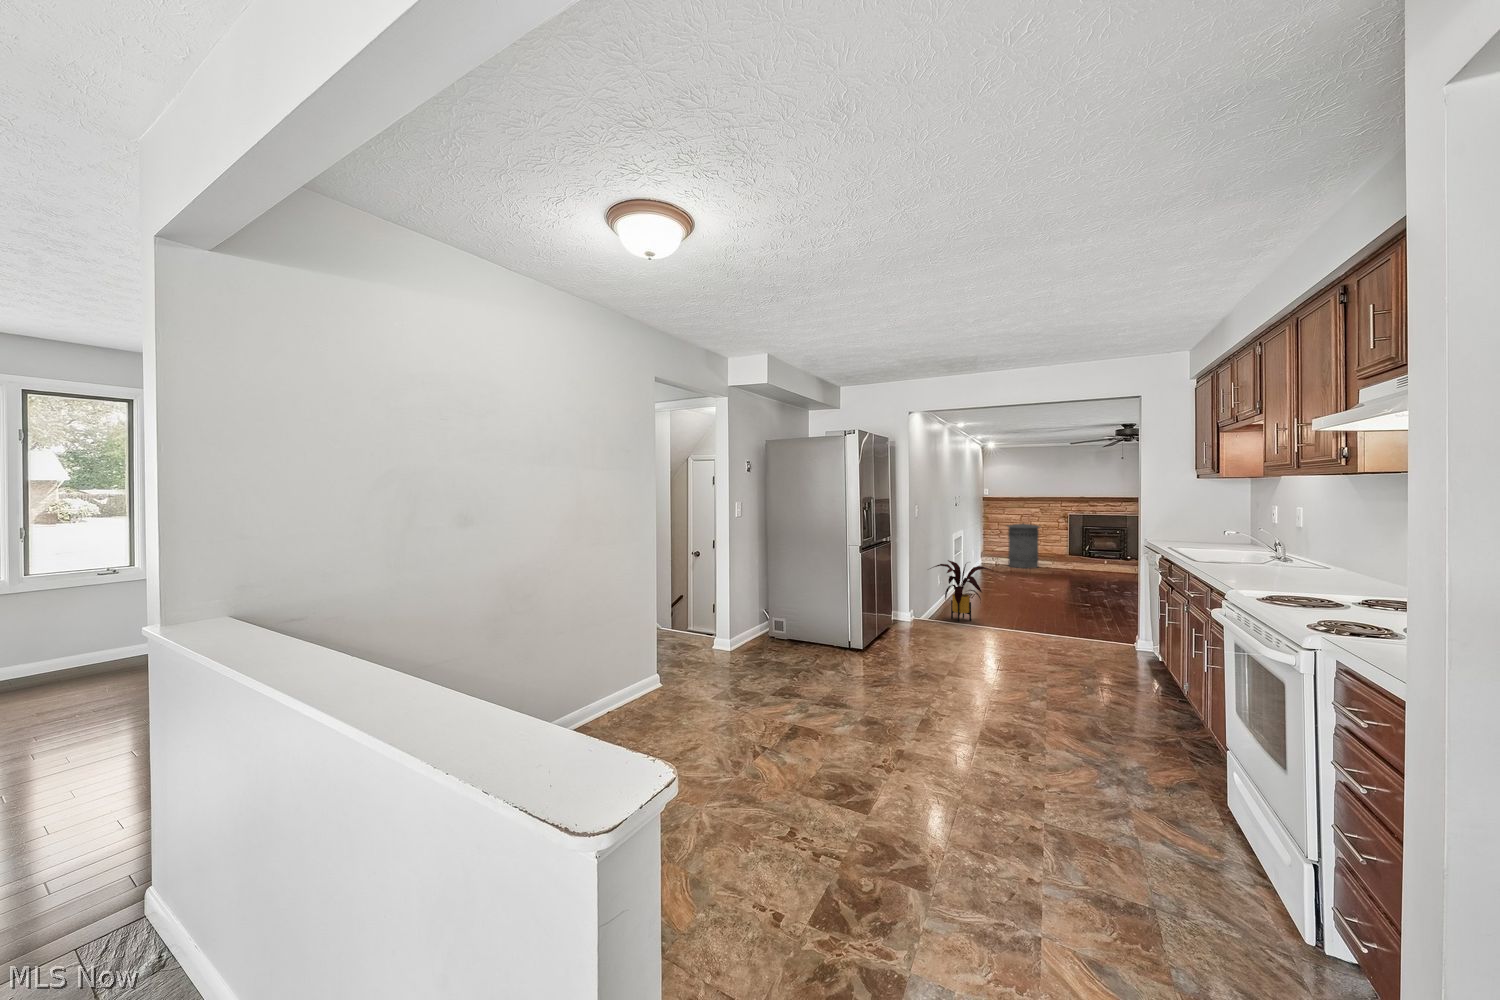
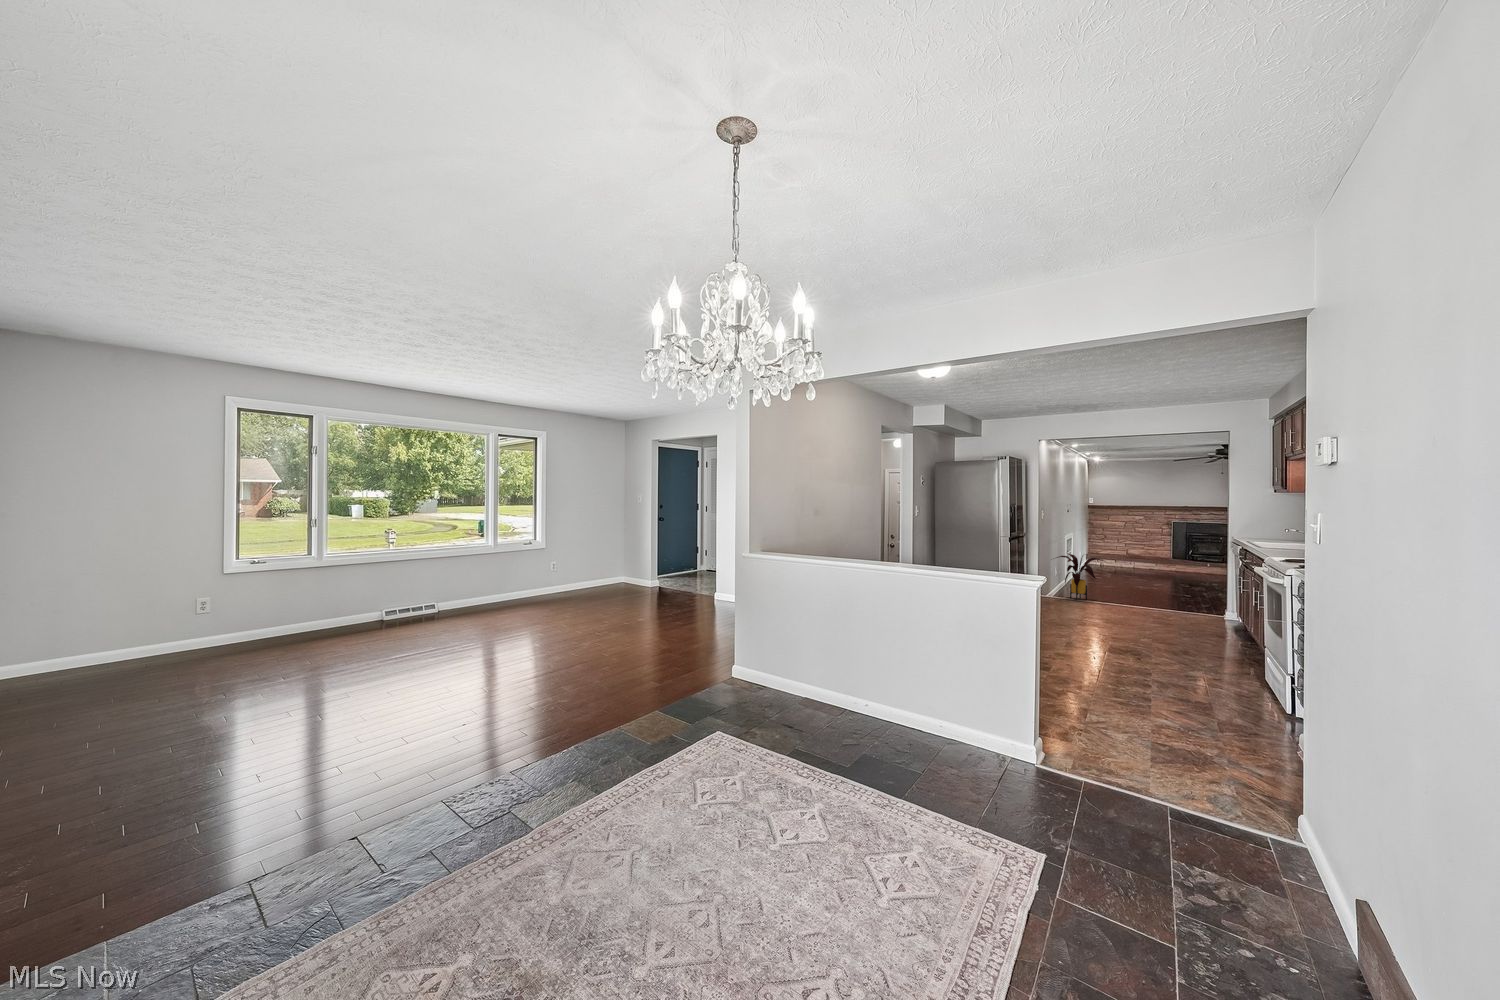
trash can: present [1007,523,1040,568] -> none [1110,528,1145,568]

